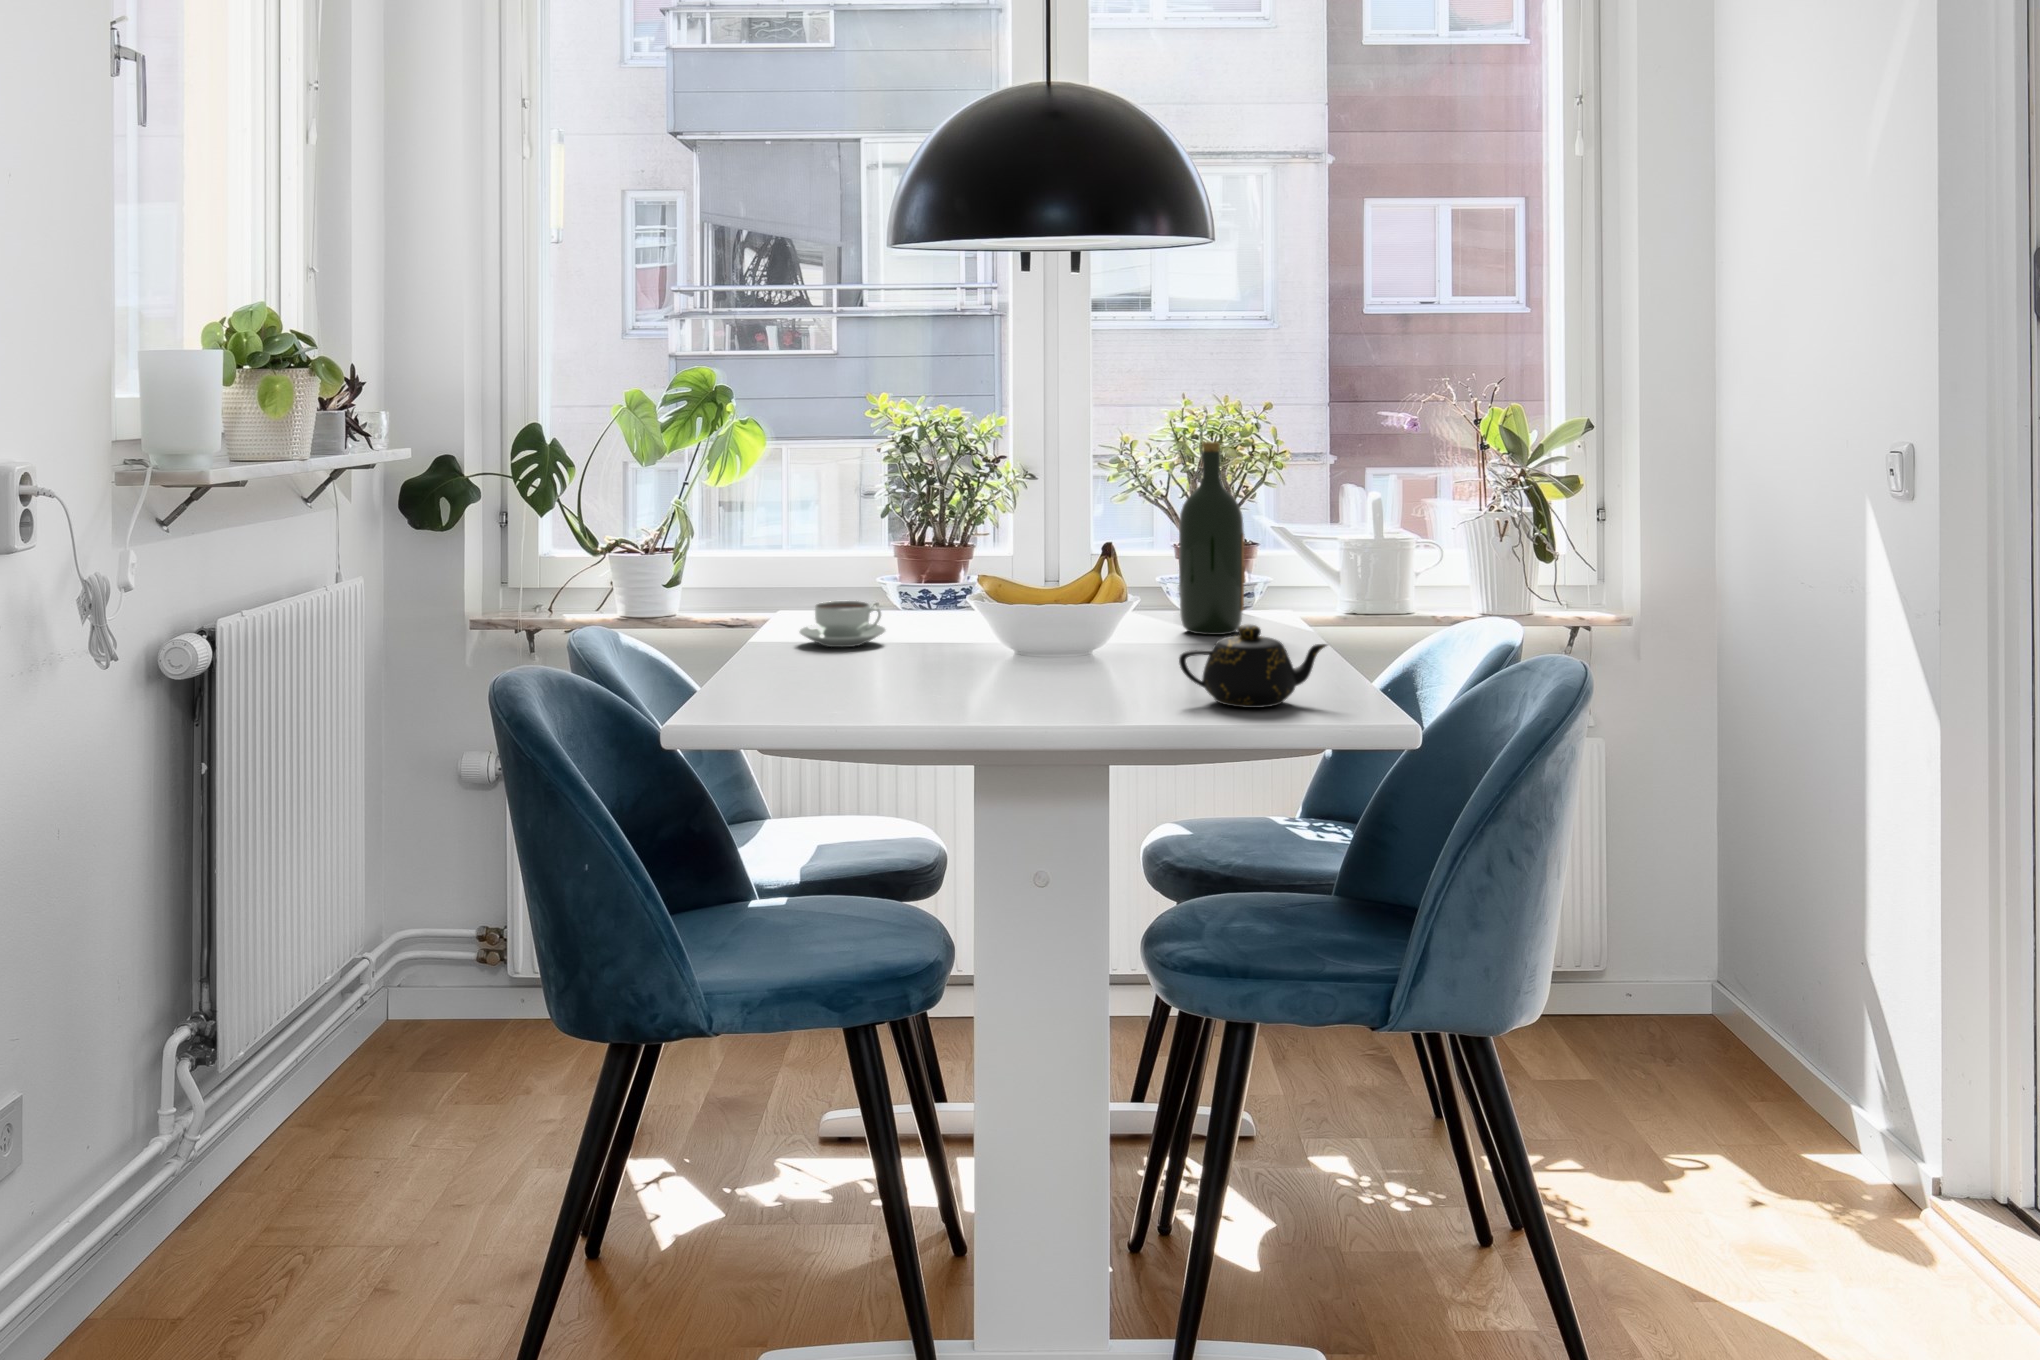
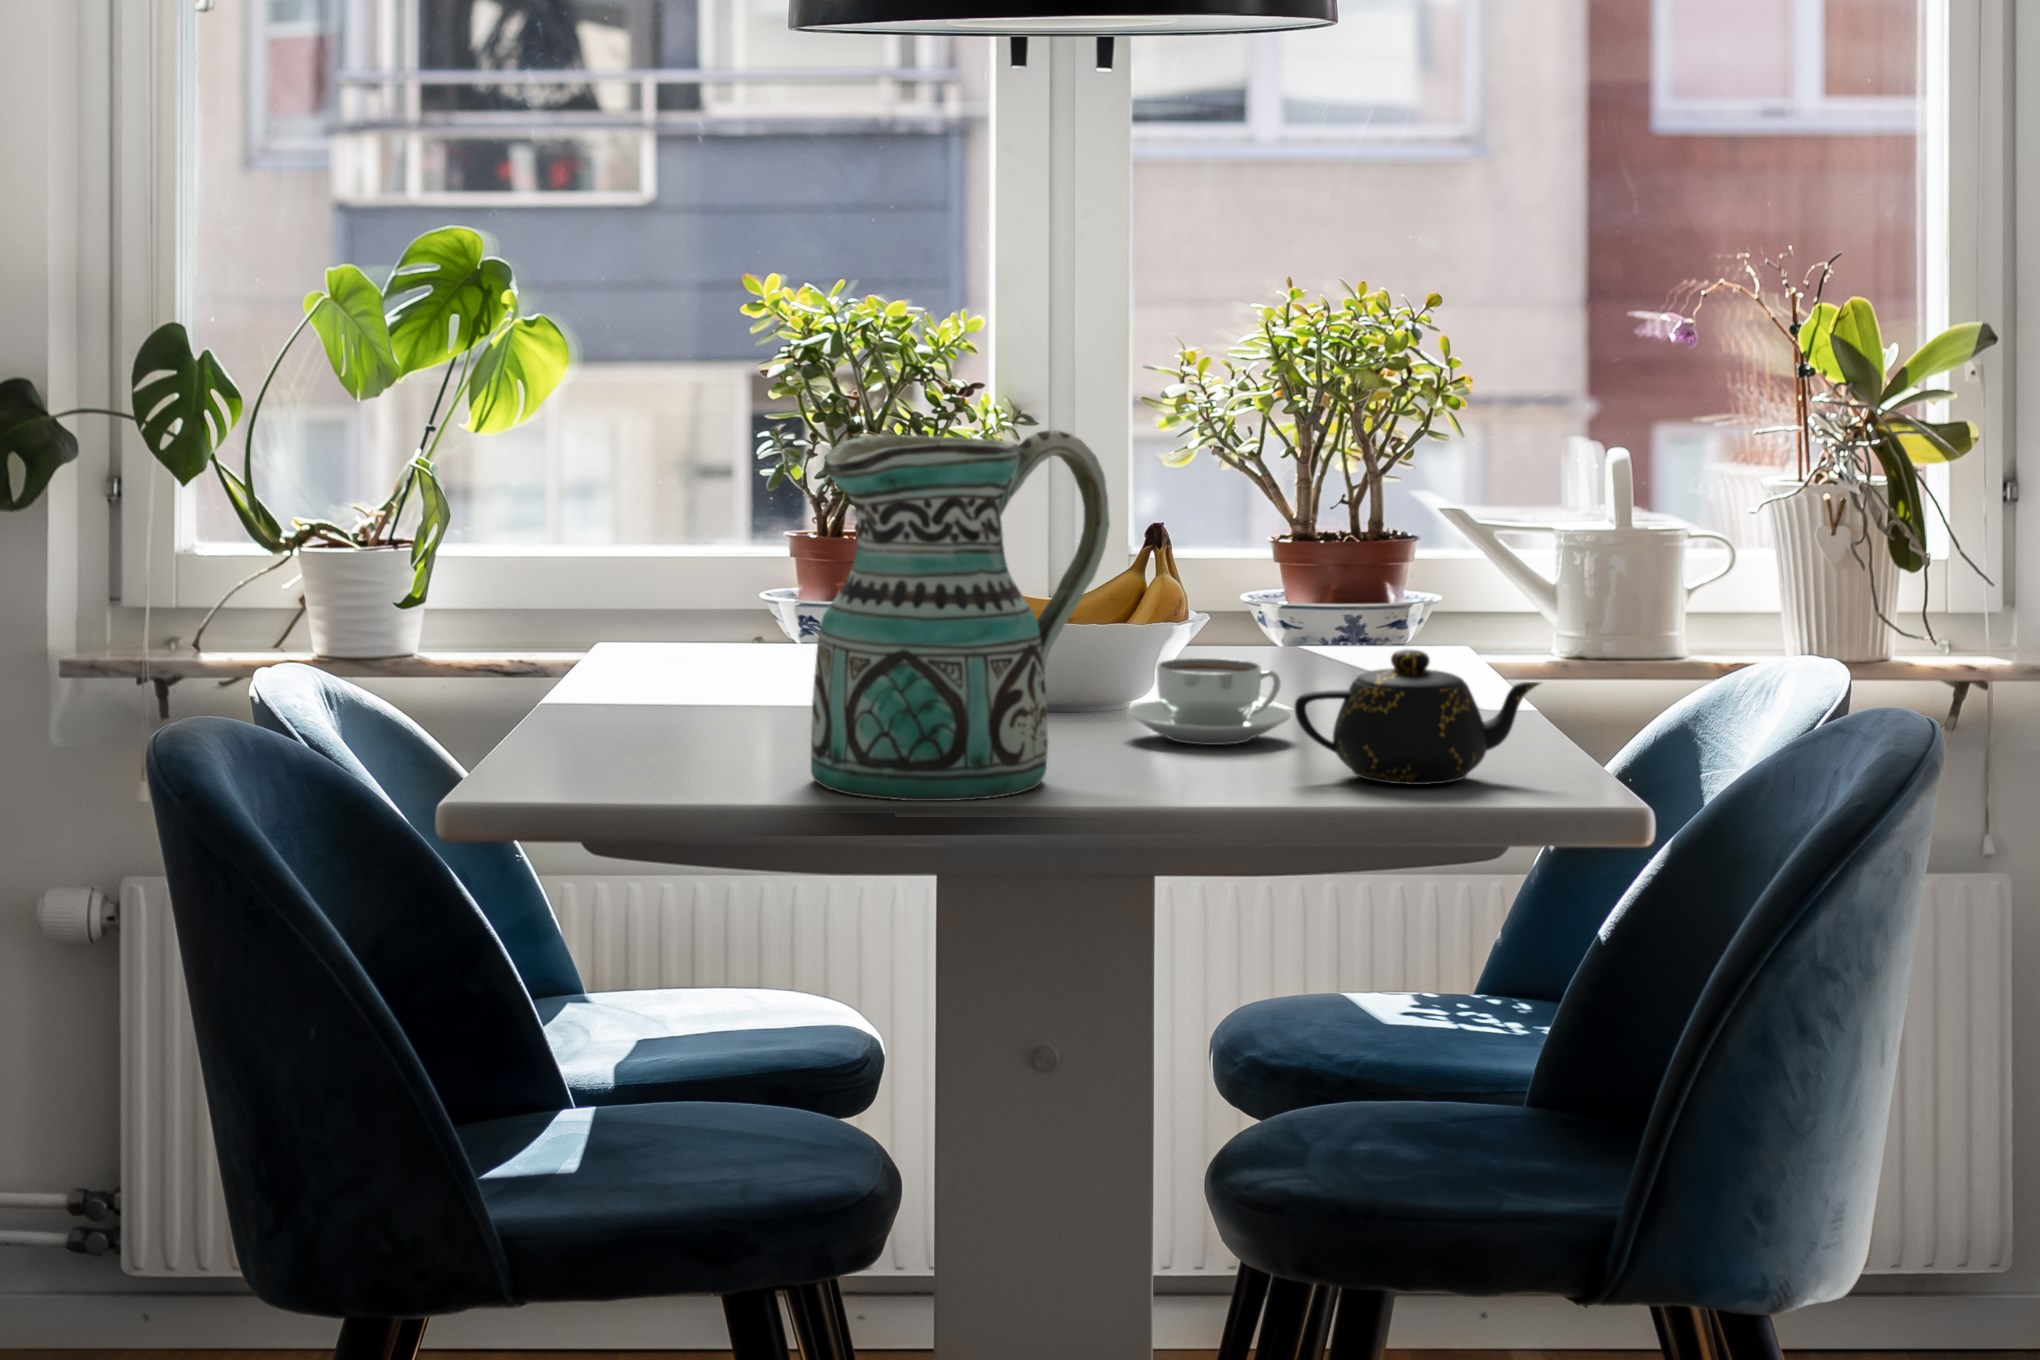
wine bottle: present [1179,442,1244,635] -> none [1285,357,1396,683]
ceramic pitcher: none [884,492,1067,722] -> present [811,430,1110,801]
coffee cup: present [800,601,885,647] -> present [1127,658,1291,745]

